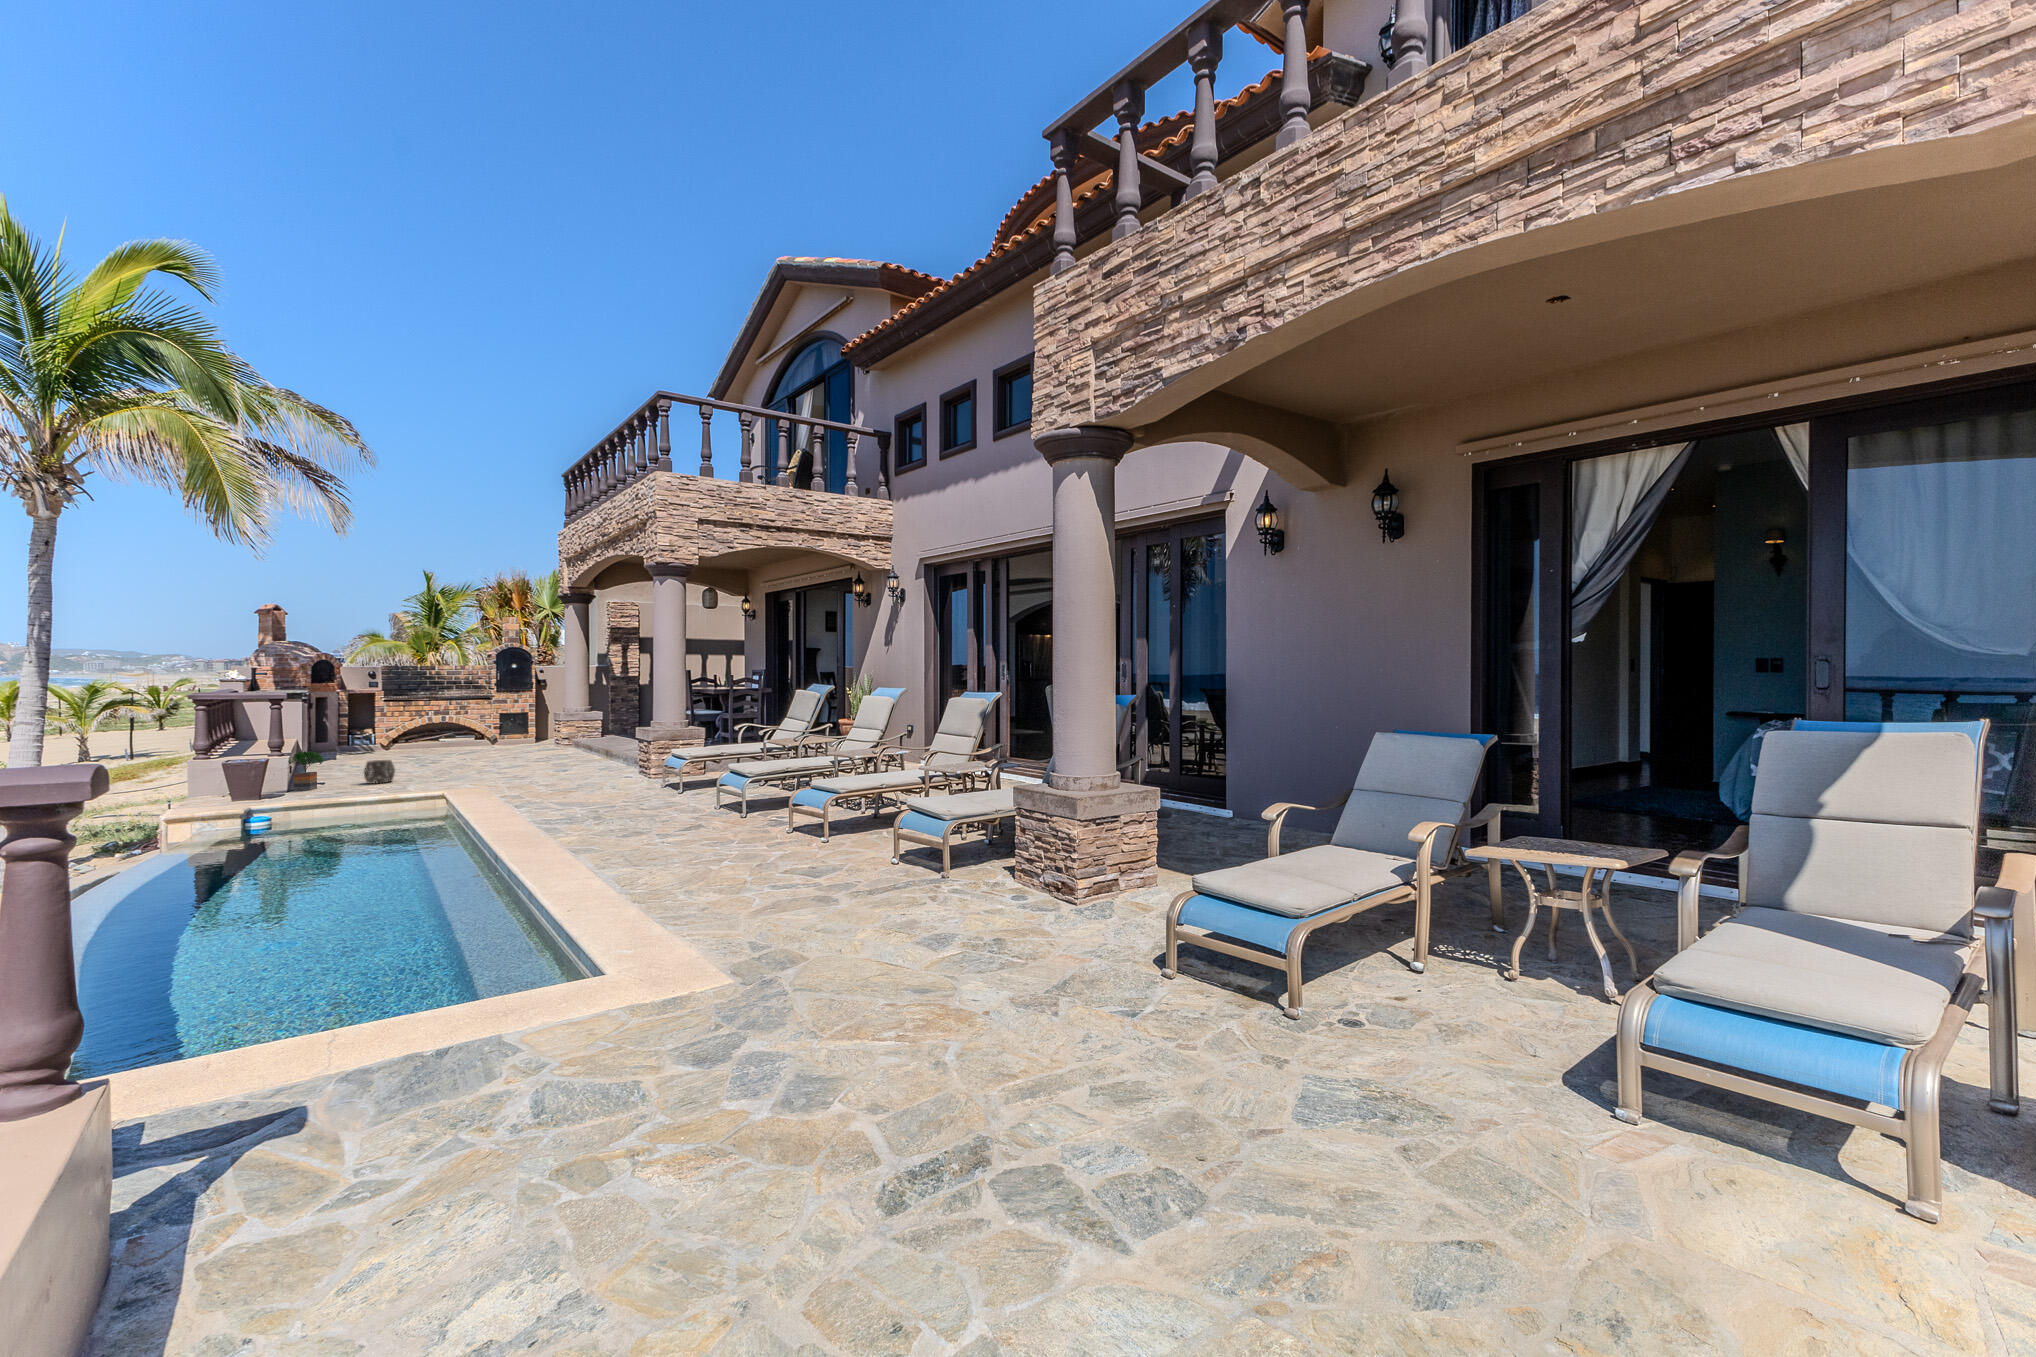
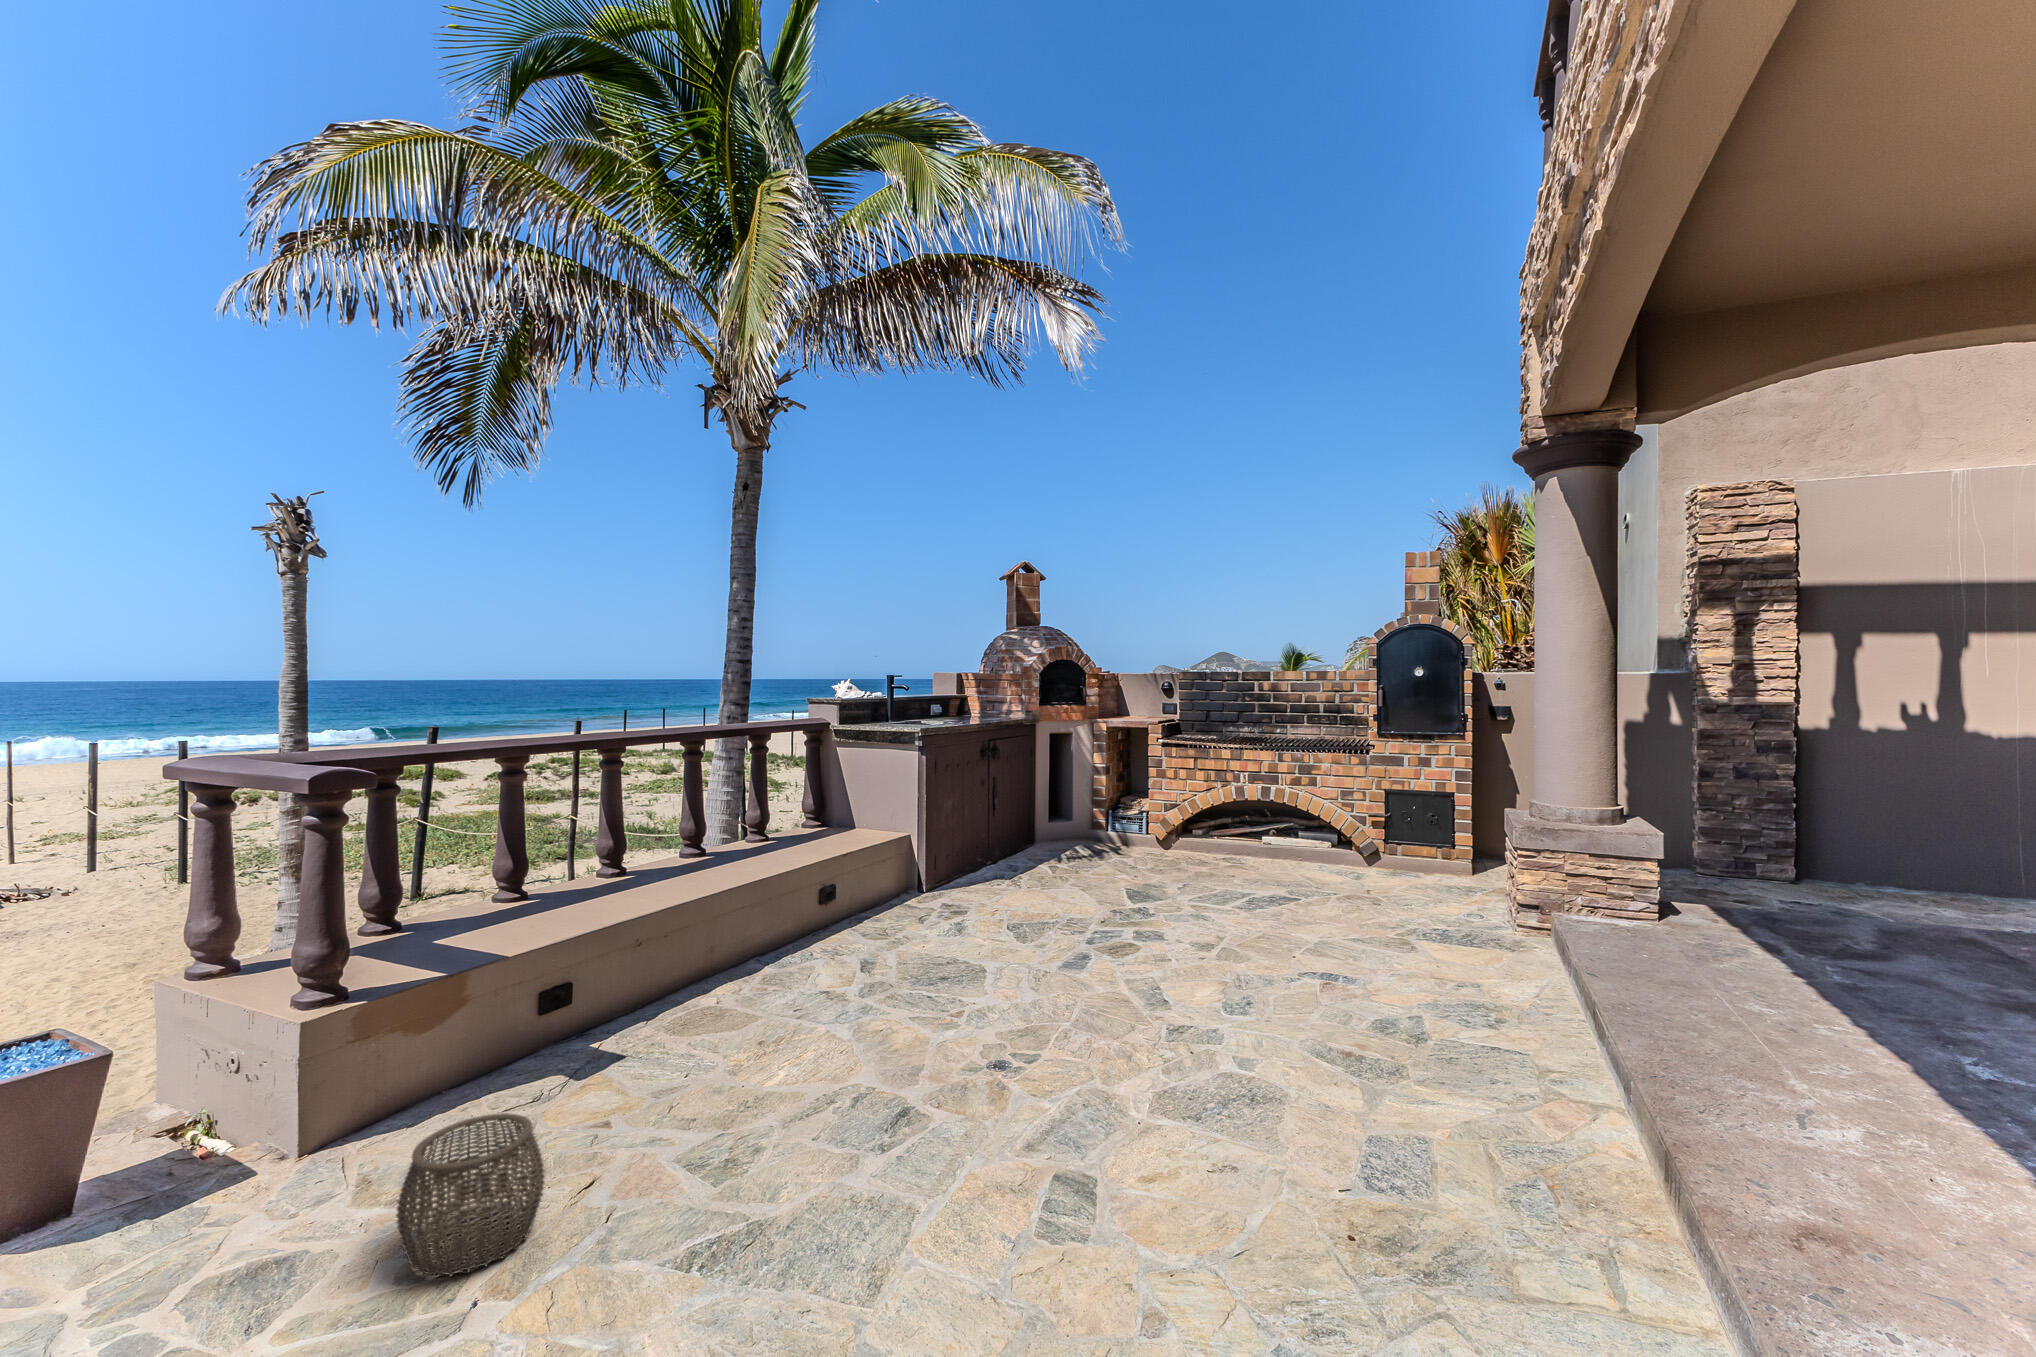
potted tree: present [289,751,324,791] -> none [133,1043,295,1257]

